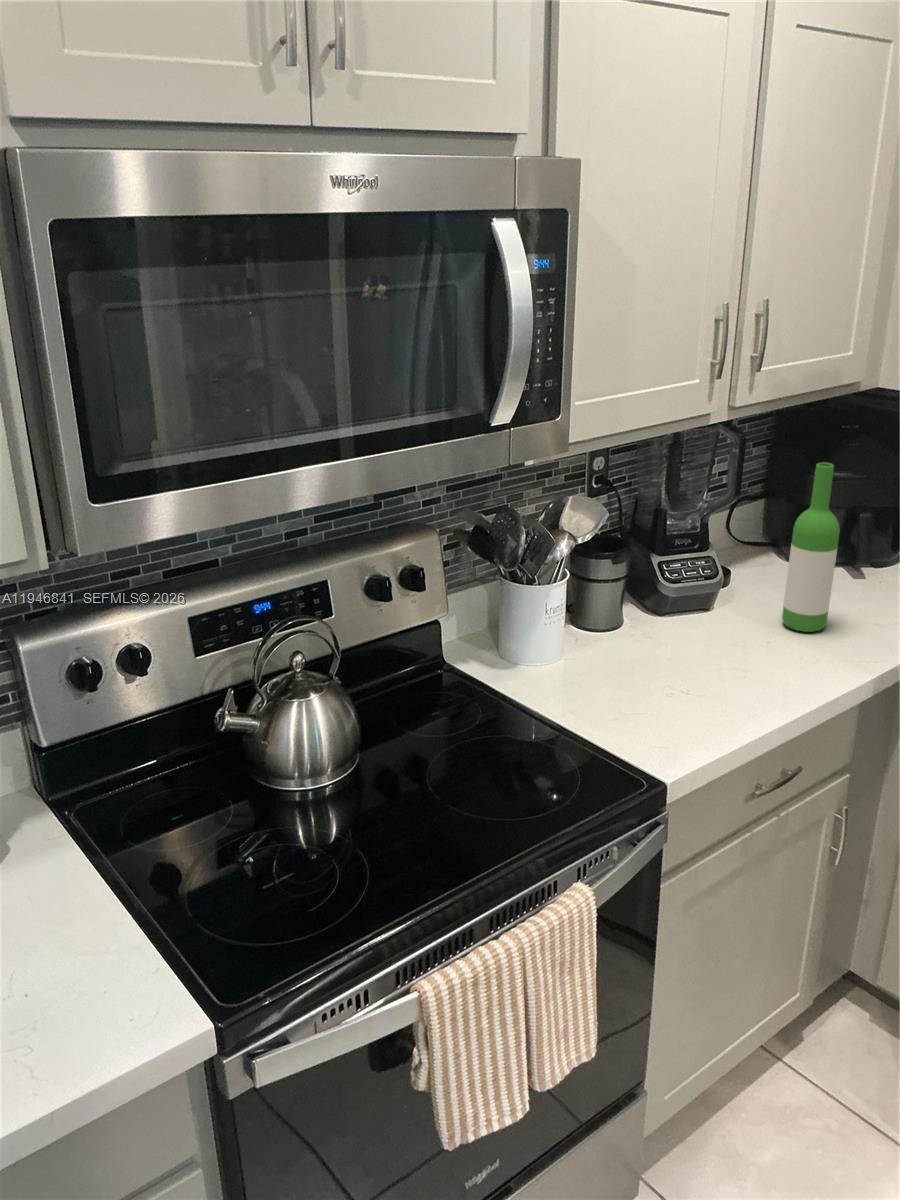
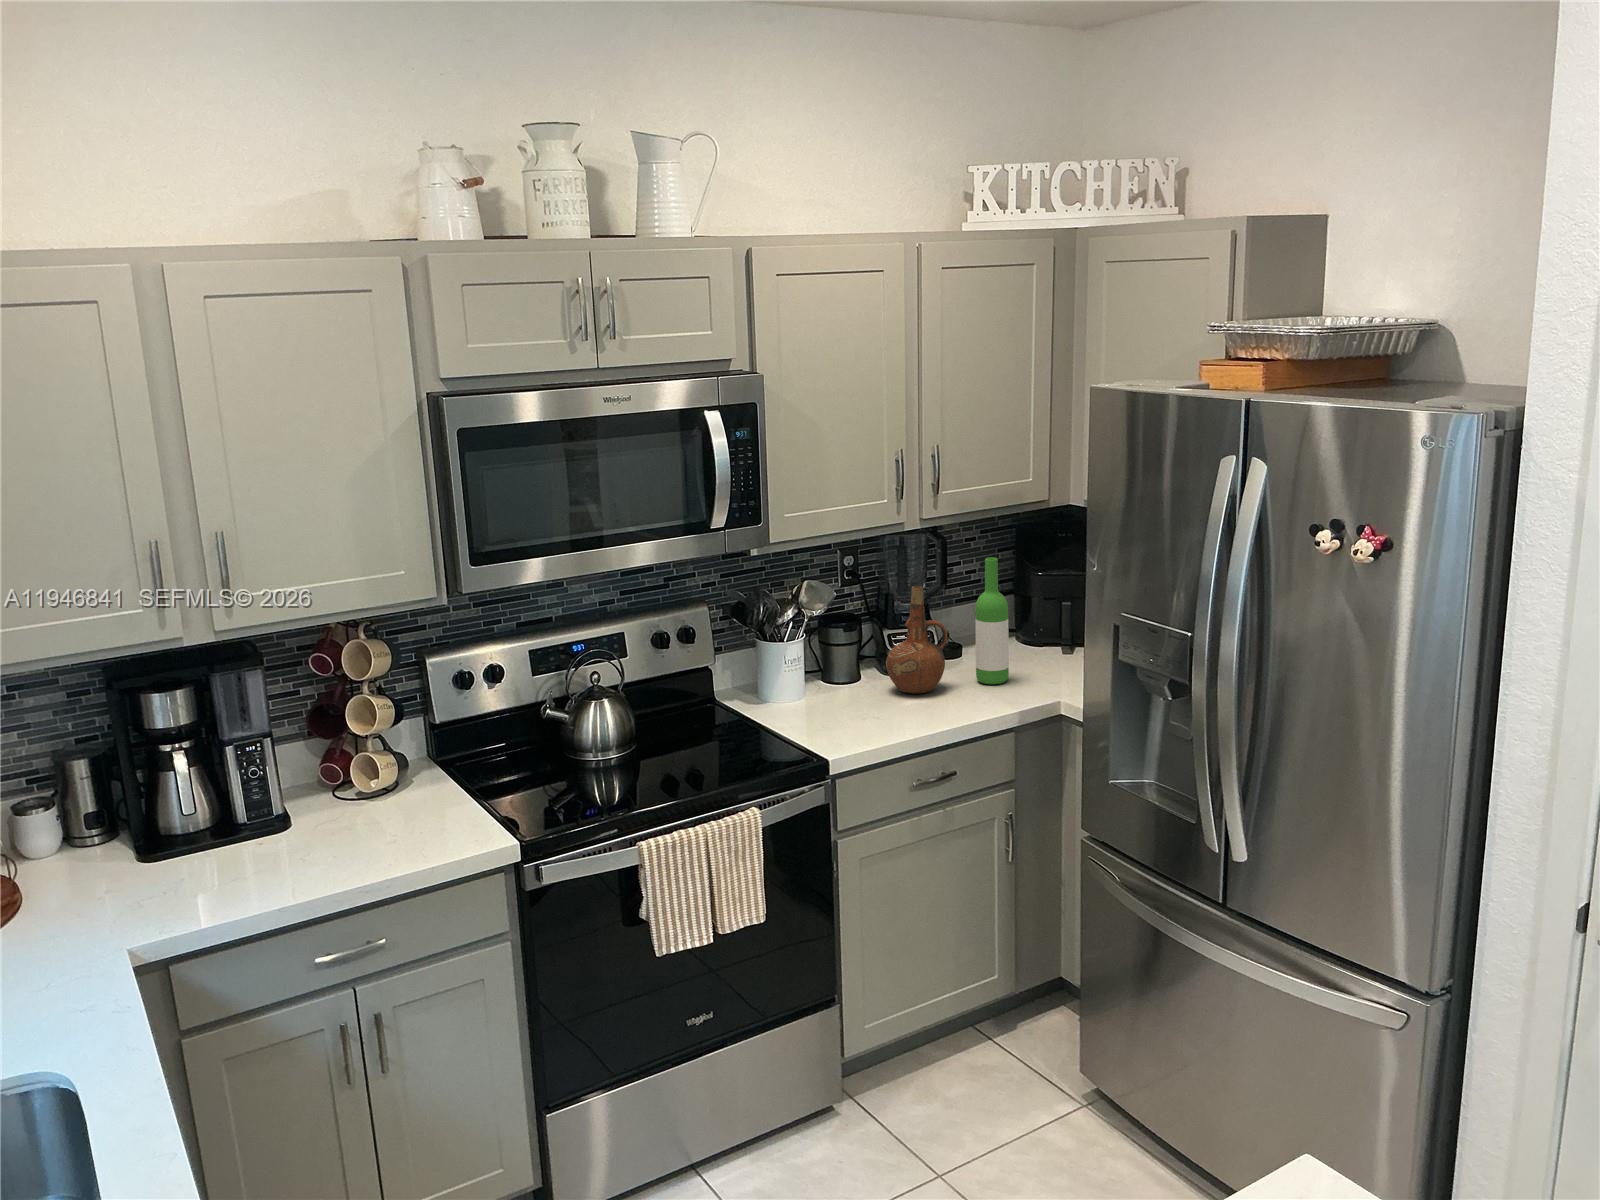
ceramic pitcher: none [675,503,762,649] -> present [886,586,948,693]

